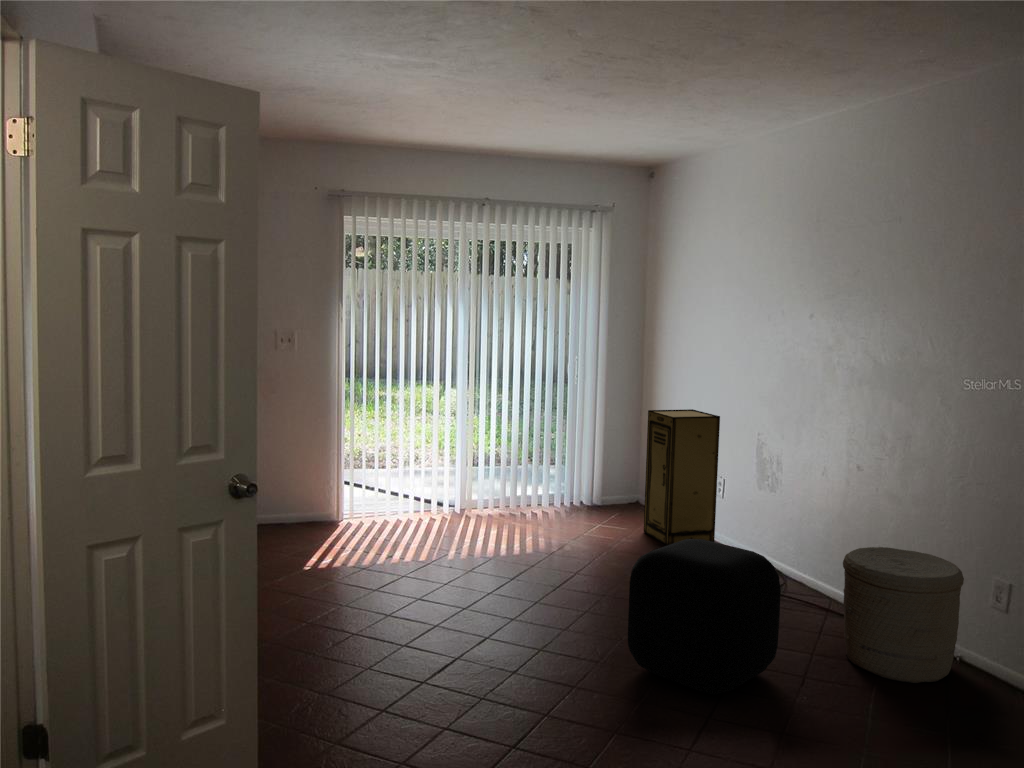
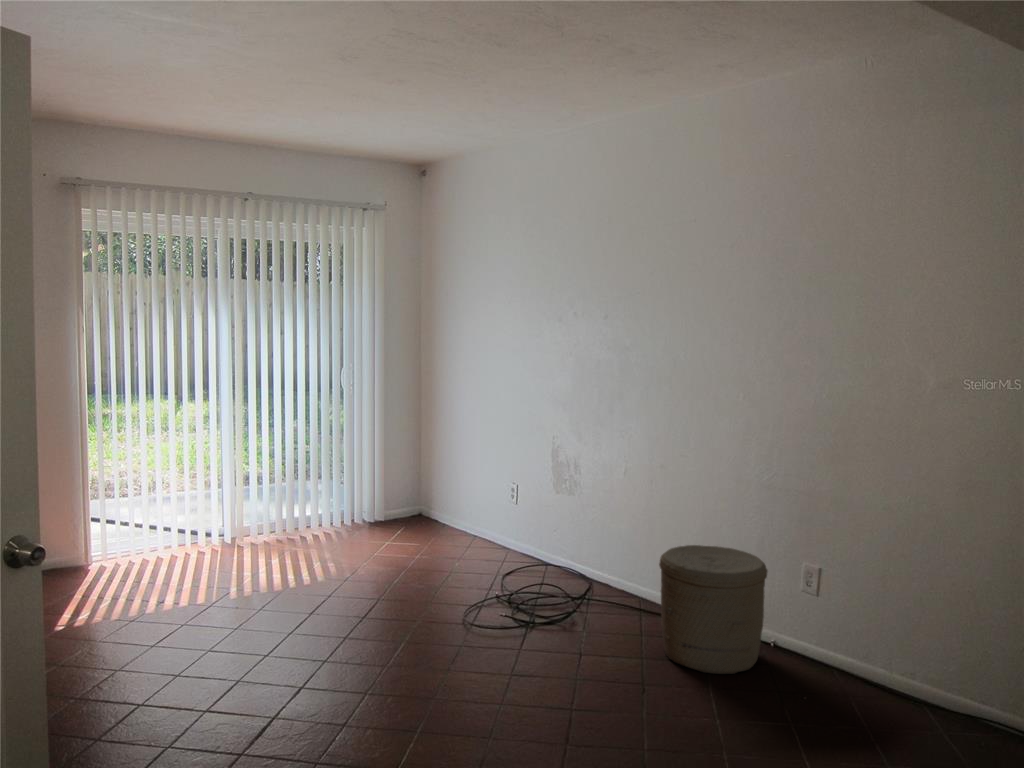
storage cabinet: present [644,409,720,545] -> none [435,417,510,559]
ottoman: present [628,539,781,694] -> none [464,555,614,716]

